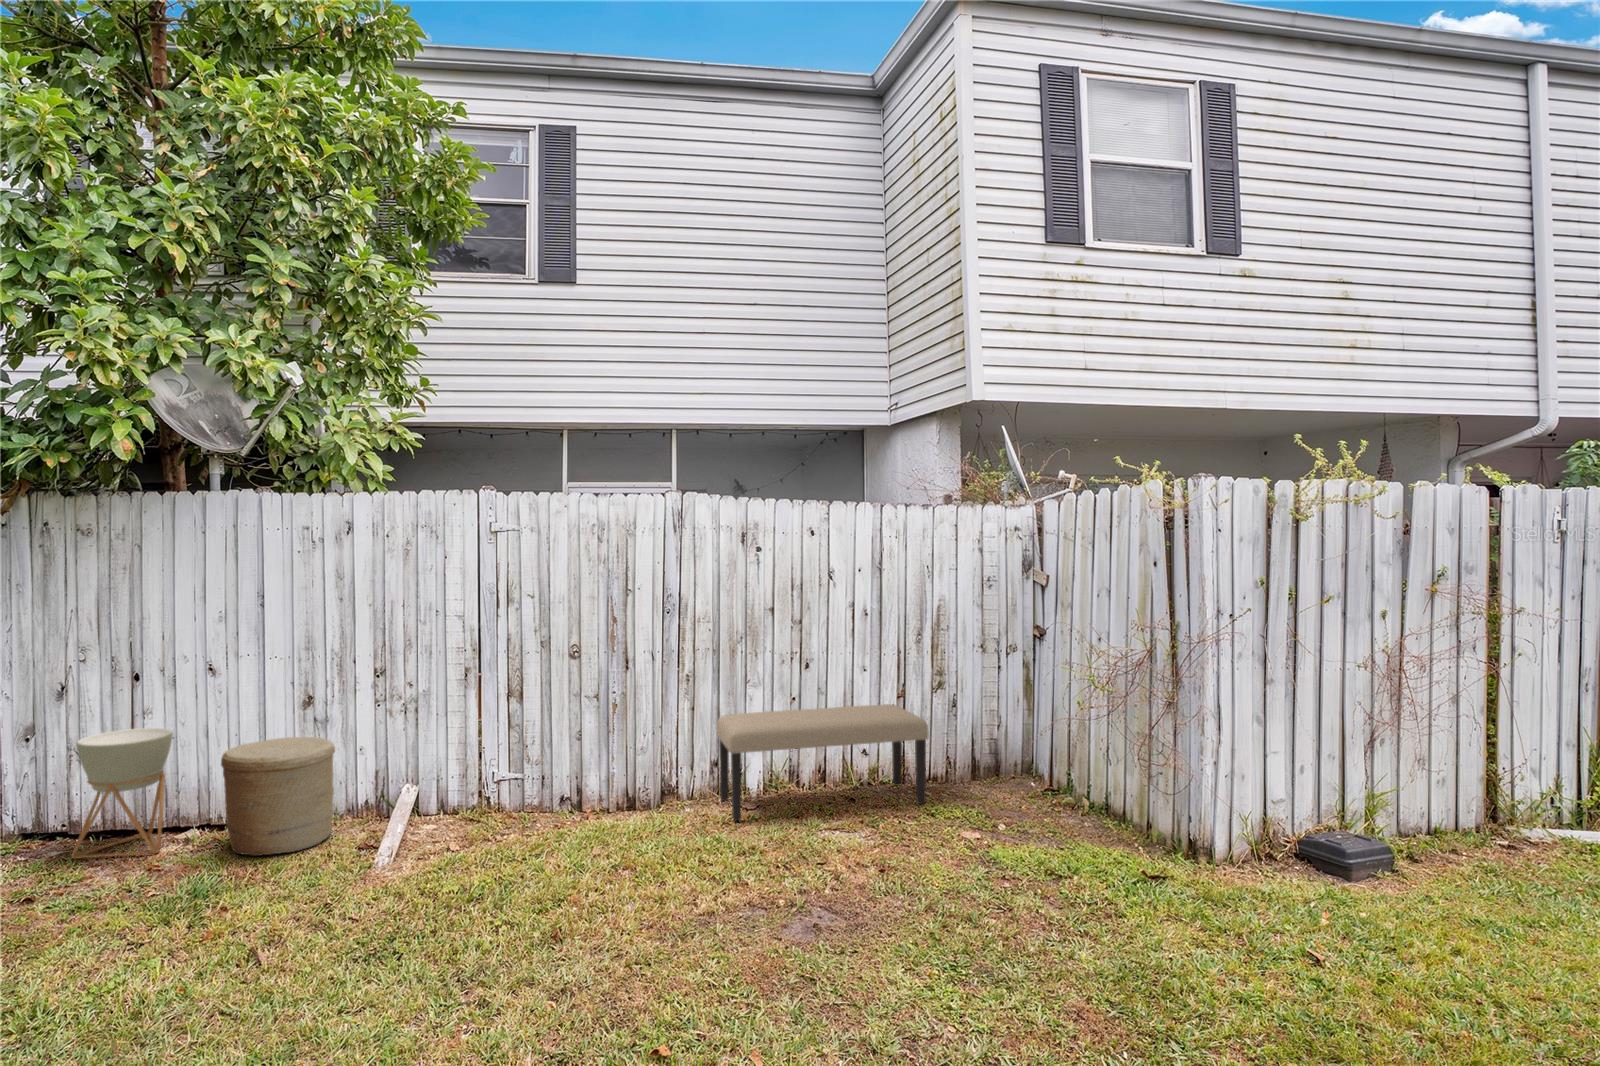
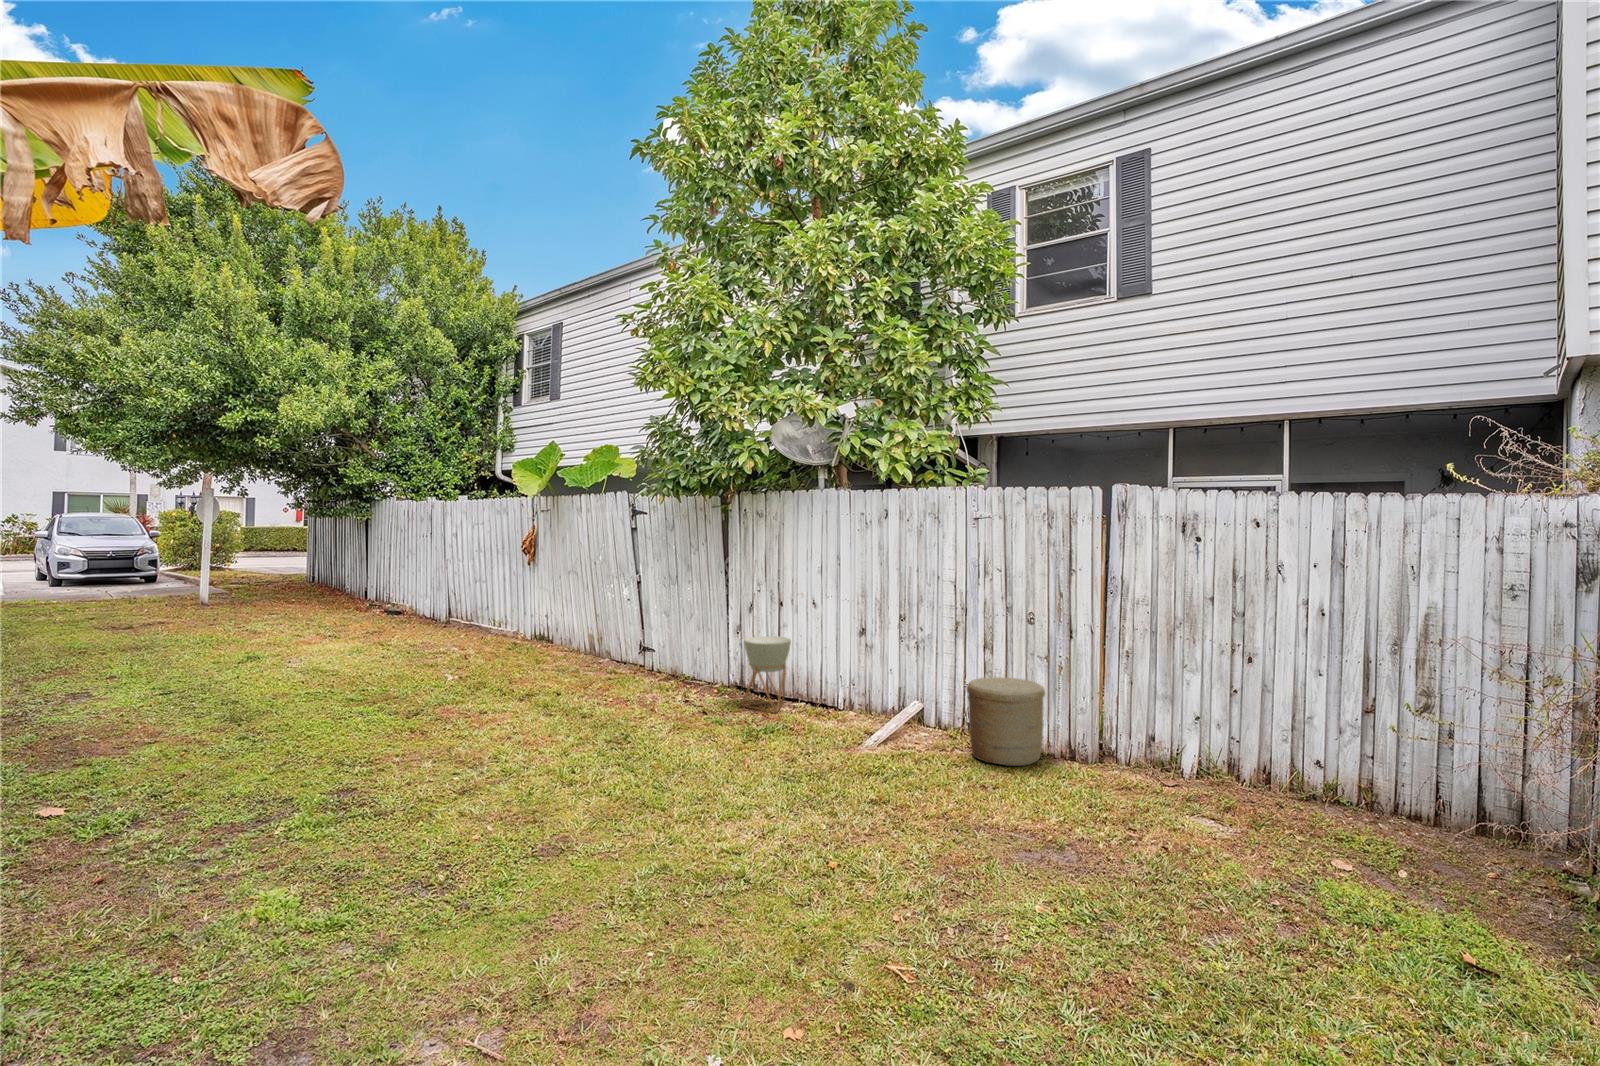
bench: present [717,704,929,821] -> none [1134,695,1367,827]
woven basket: present [221,737,335,856] -> present [967,677,1045,766]

